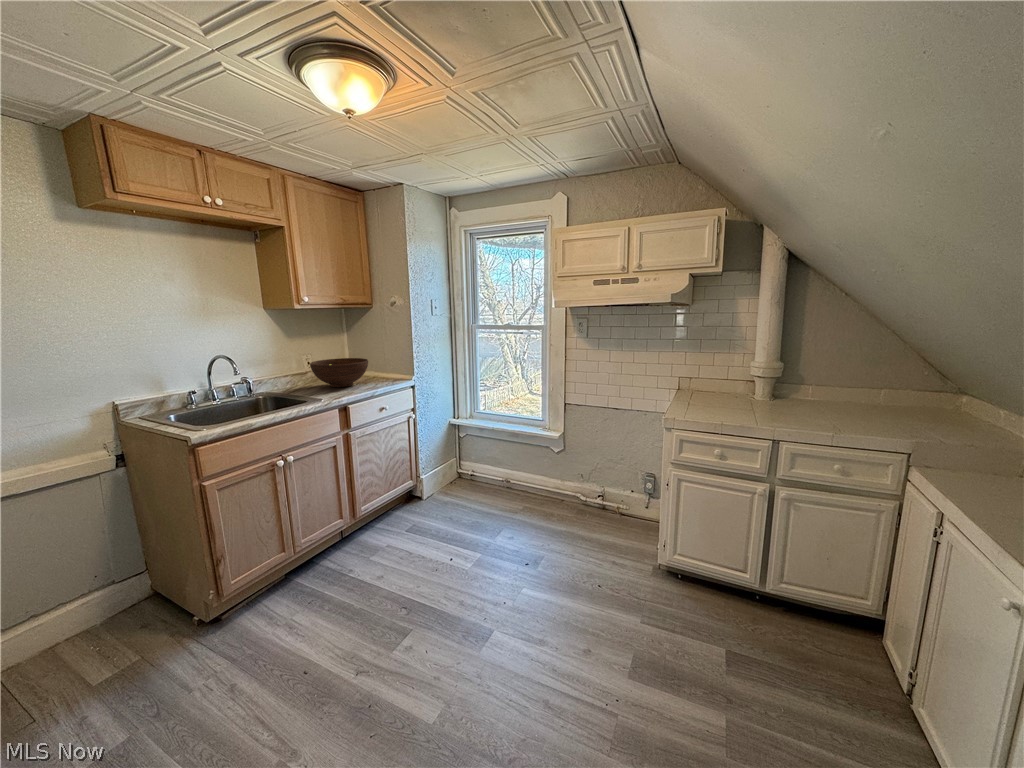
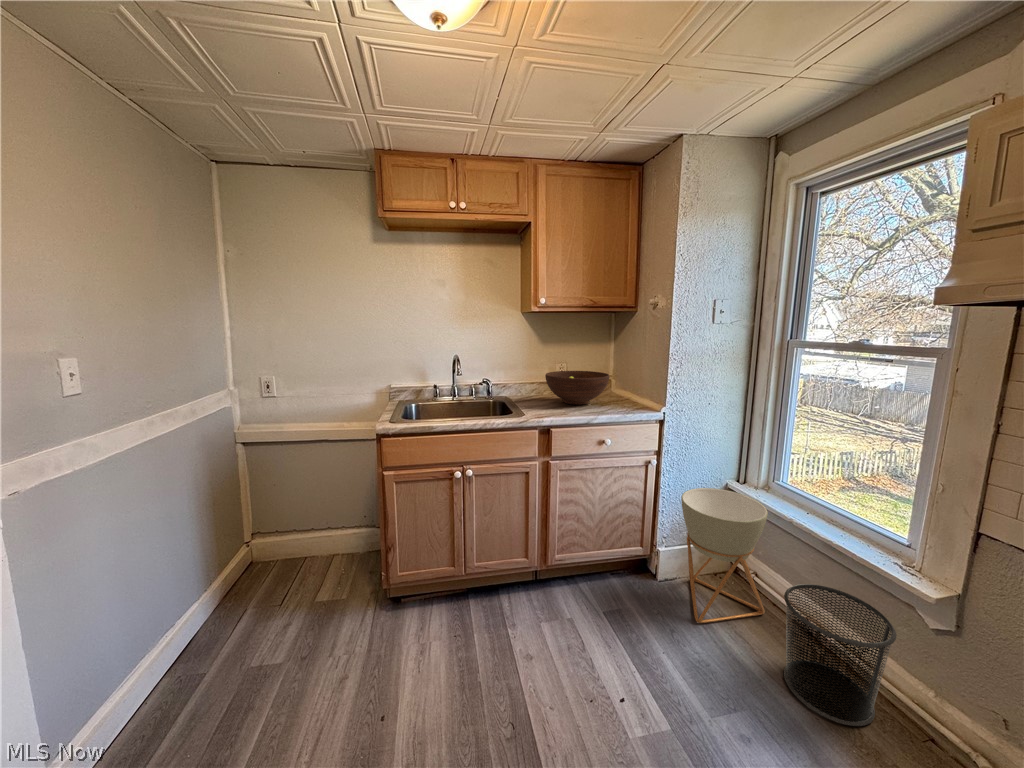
planter: none [434,424,486,508] -> present [681,488,768,623]
waste bin: none [503,454,546,513] -> present [784,584,897,726]

